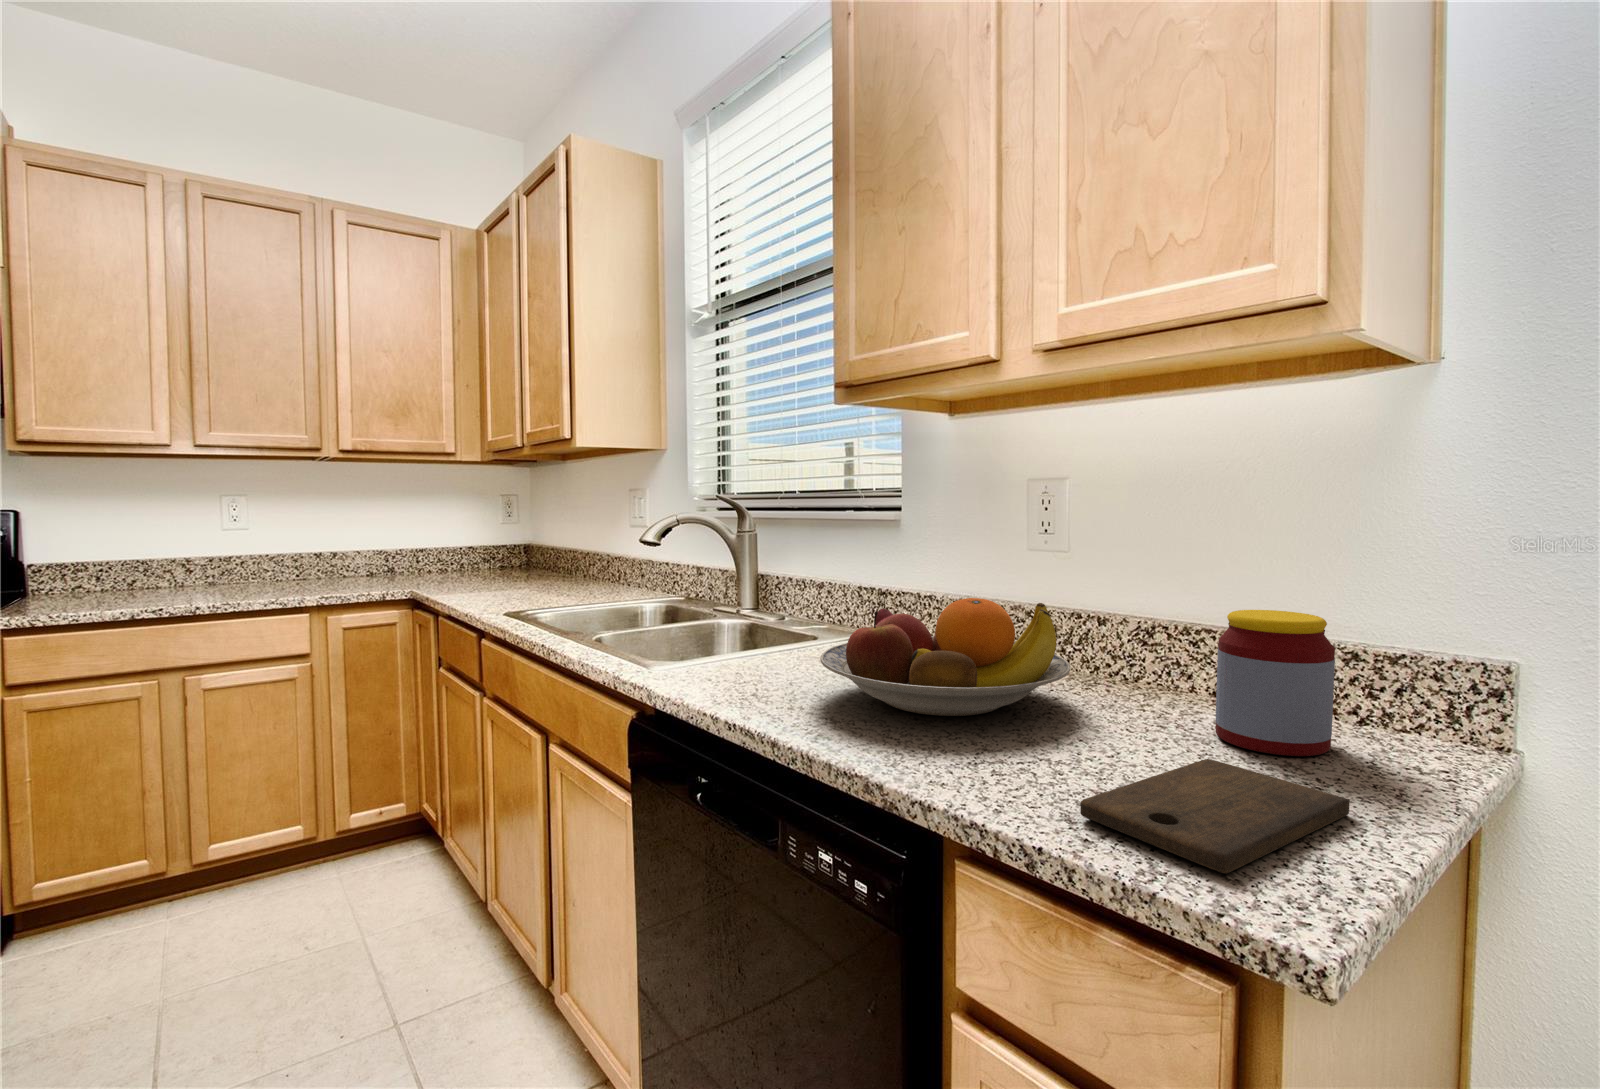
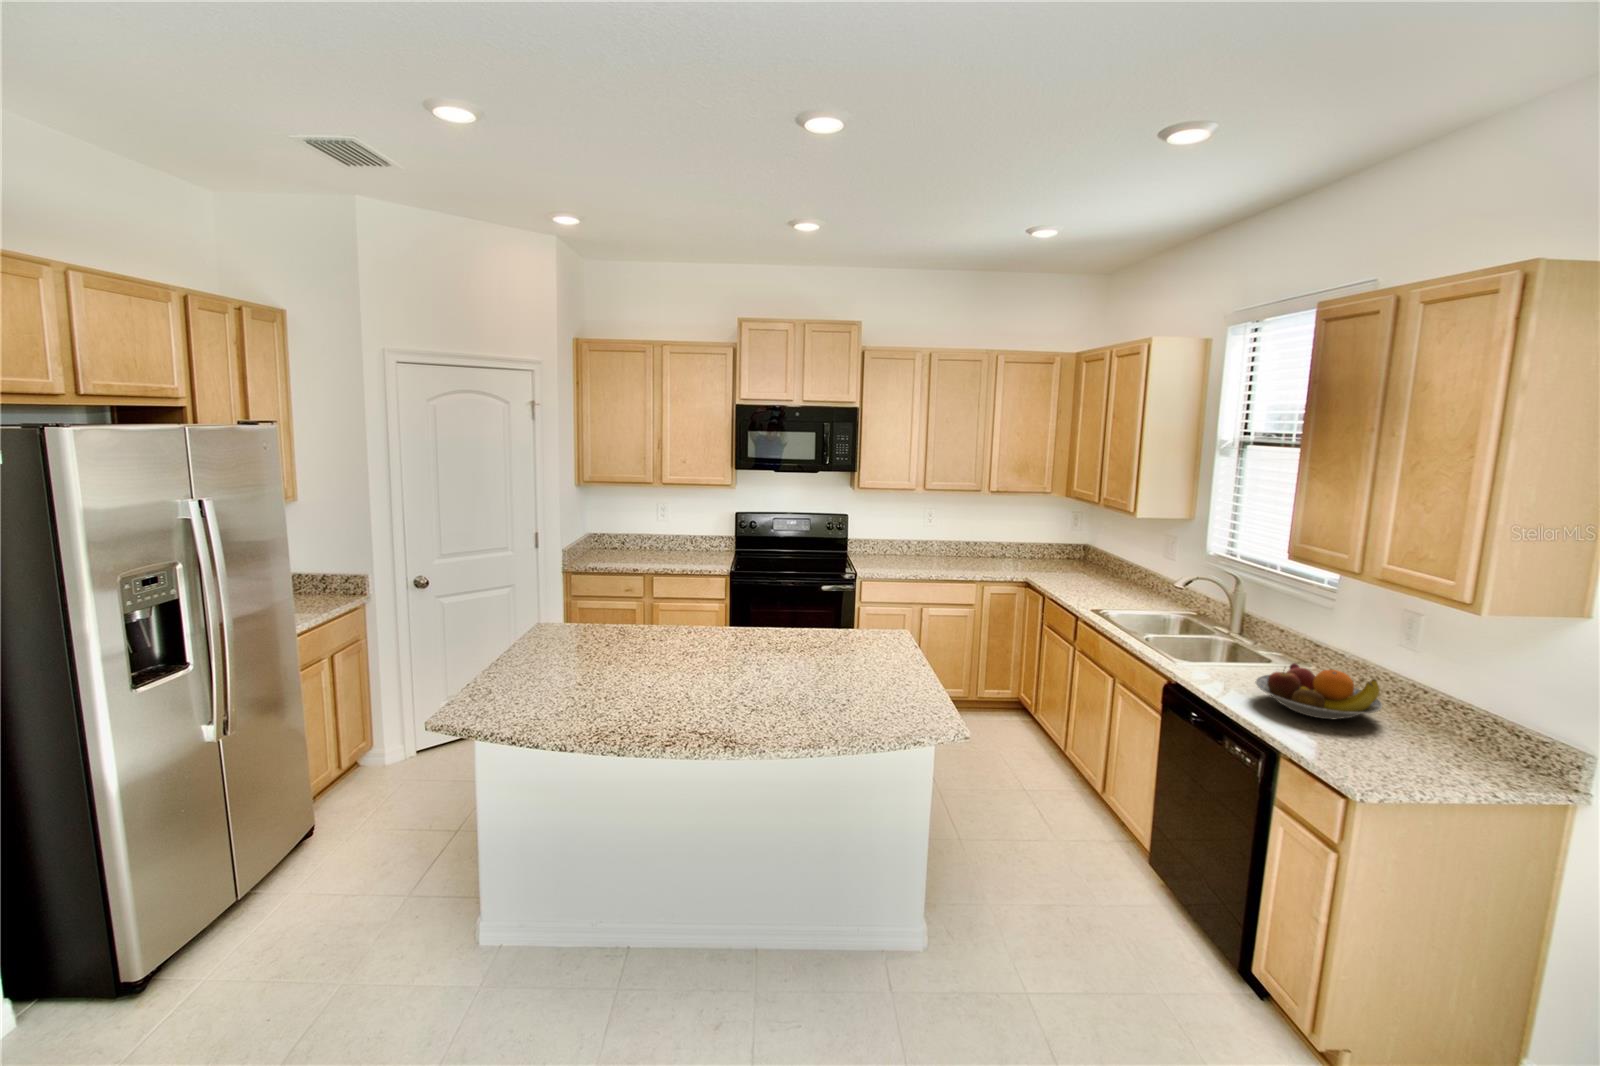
jar: present [1216,610,1335,756] -> none [1434,705,1495,770]
cutting board: present [1080,759,1350,874] -> none [1329,751,1441,782]

